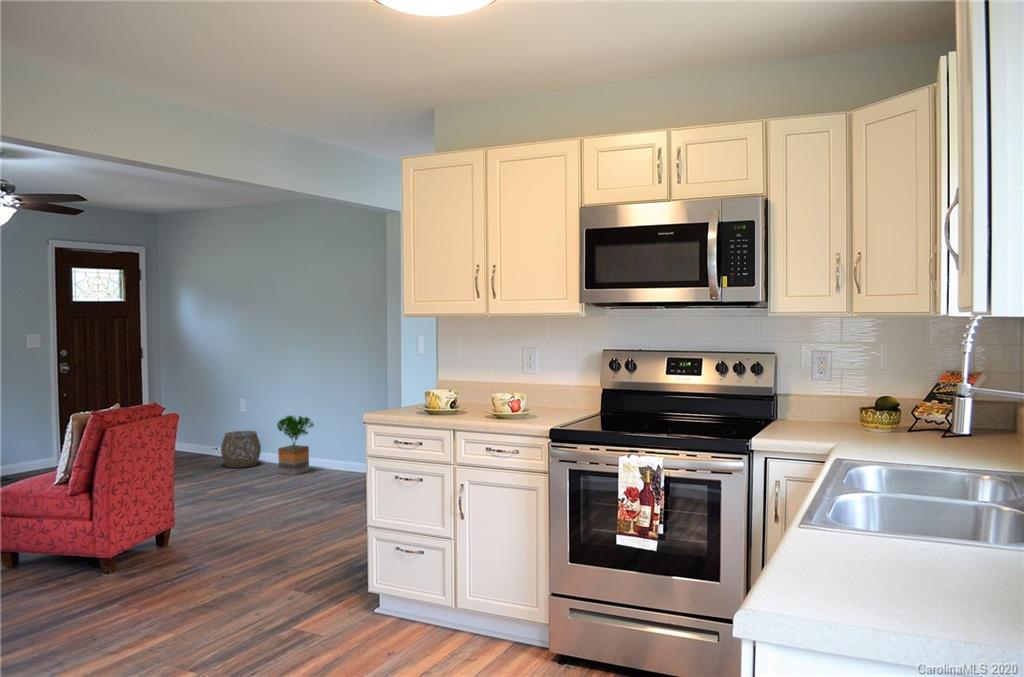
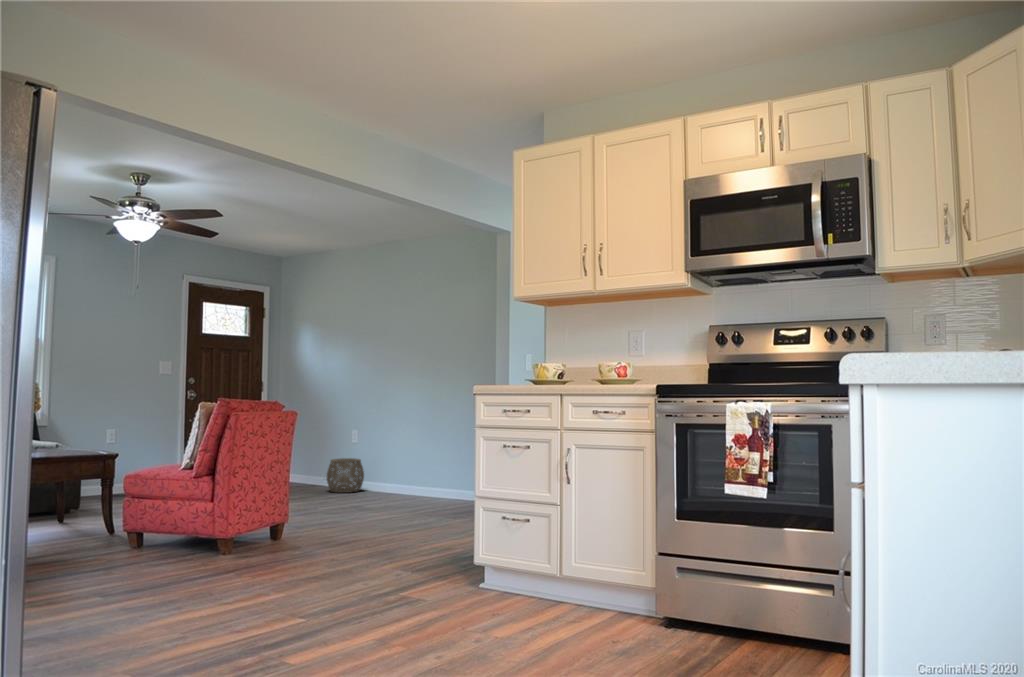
potted tree: present [277,416,314,475] -> none [380,440,417,498]

